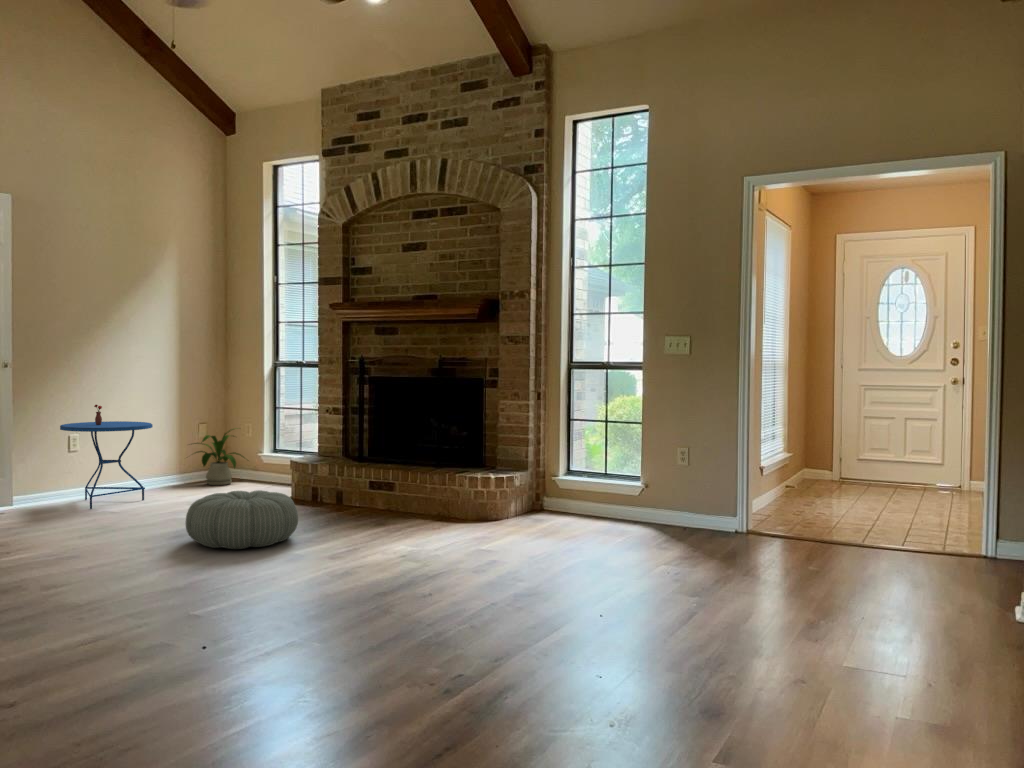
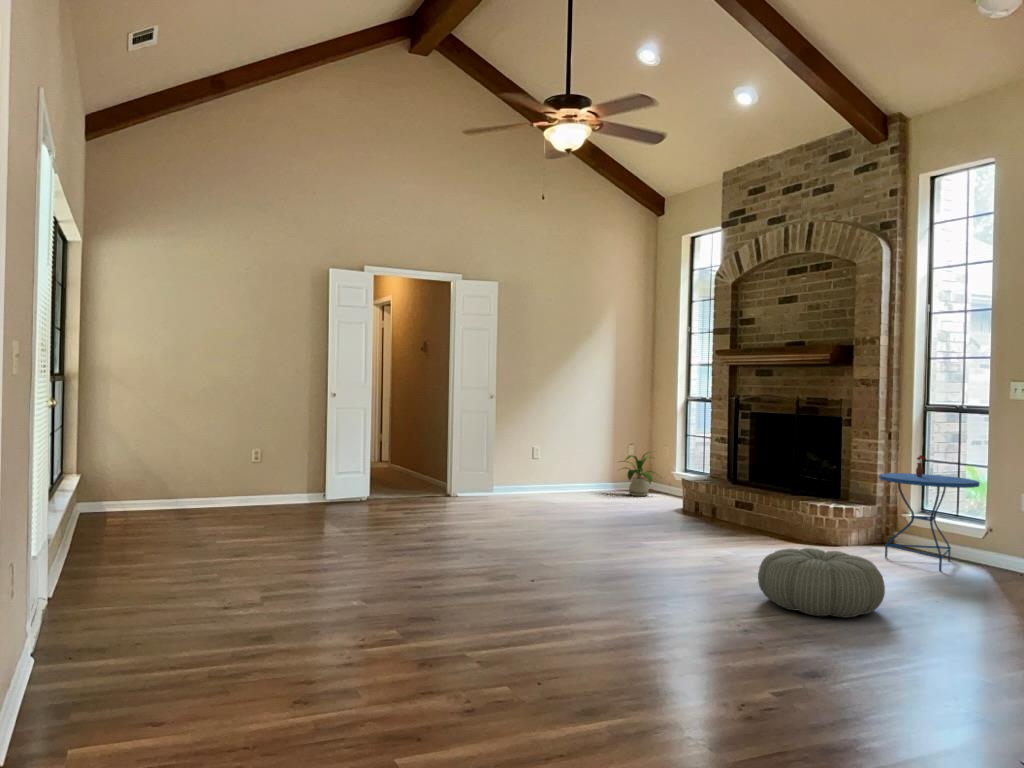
side table: present [60,405,153,509] -> present [879,455,980,571]
pouf: present [186,490,298,549] -> present [758,548,885,618]

